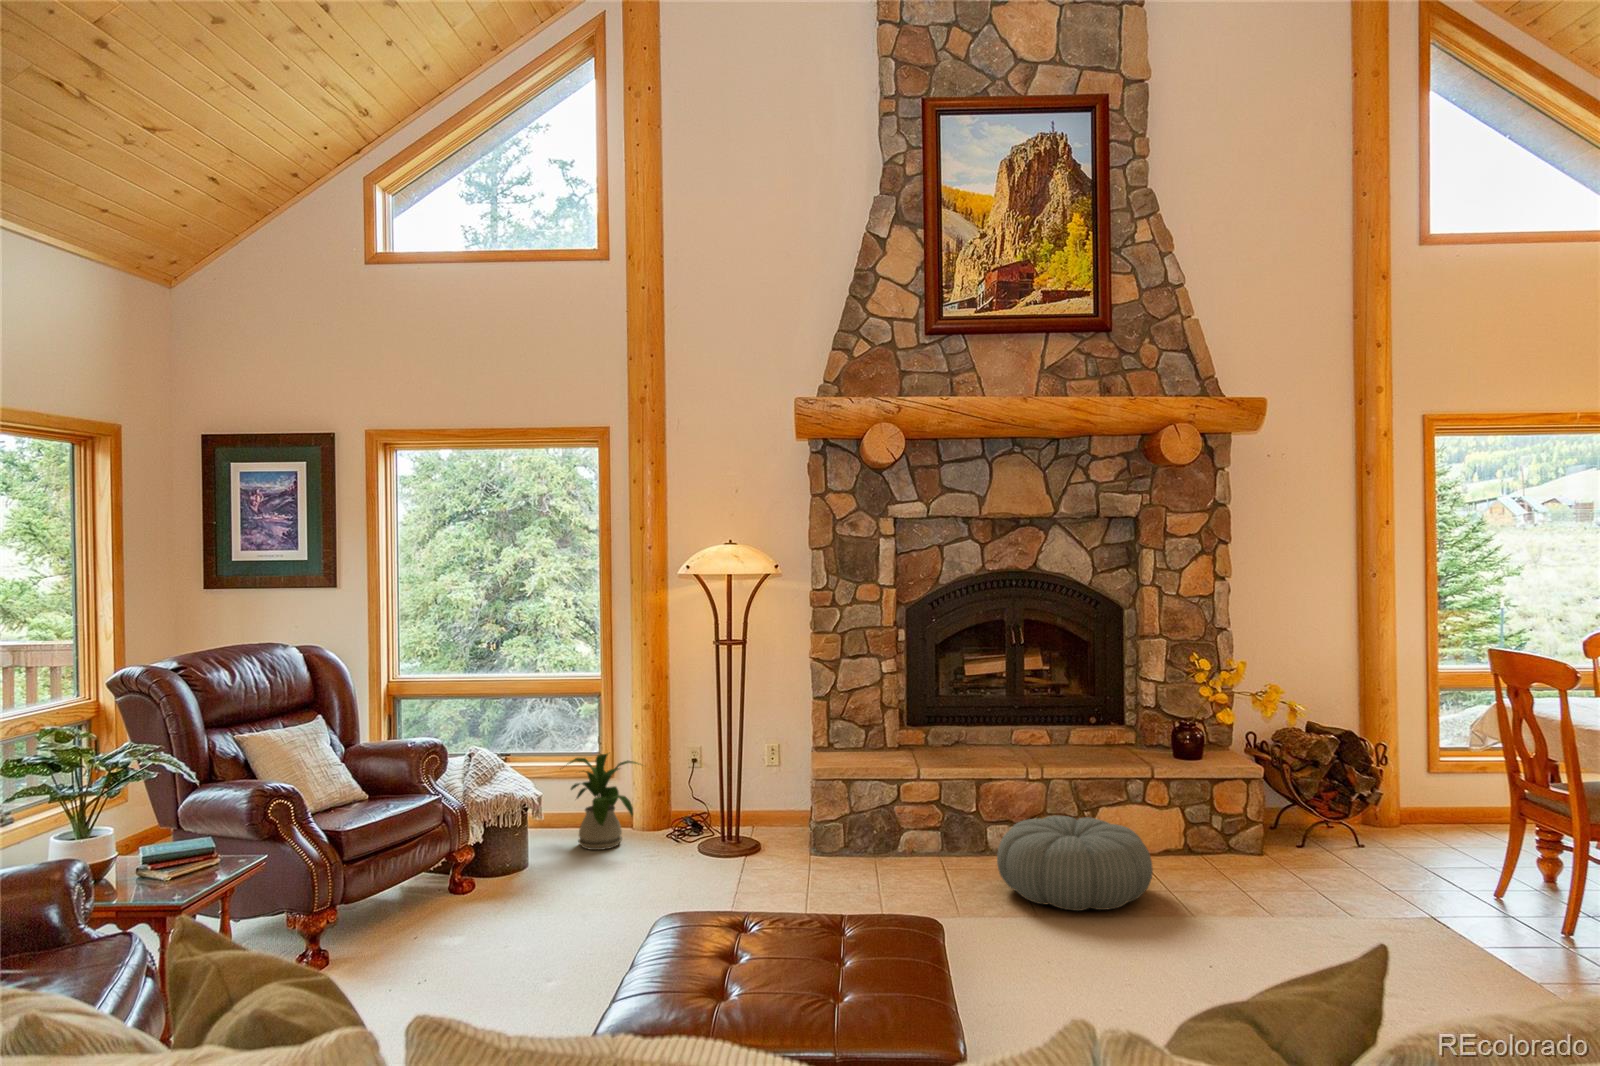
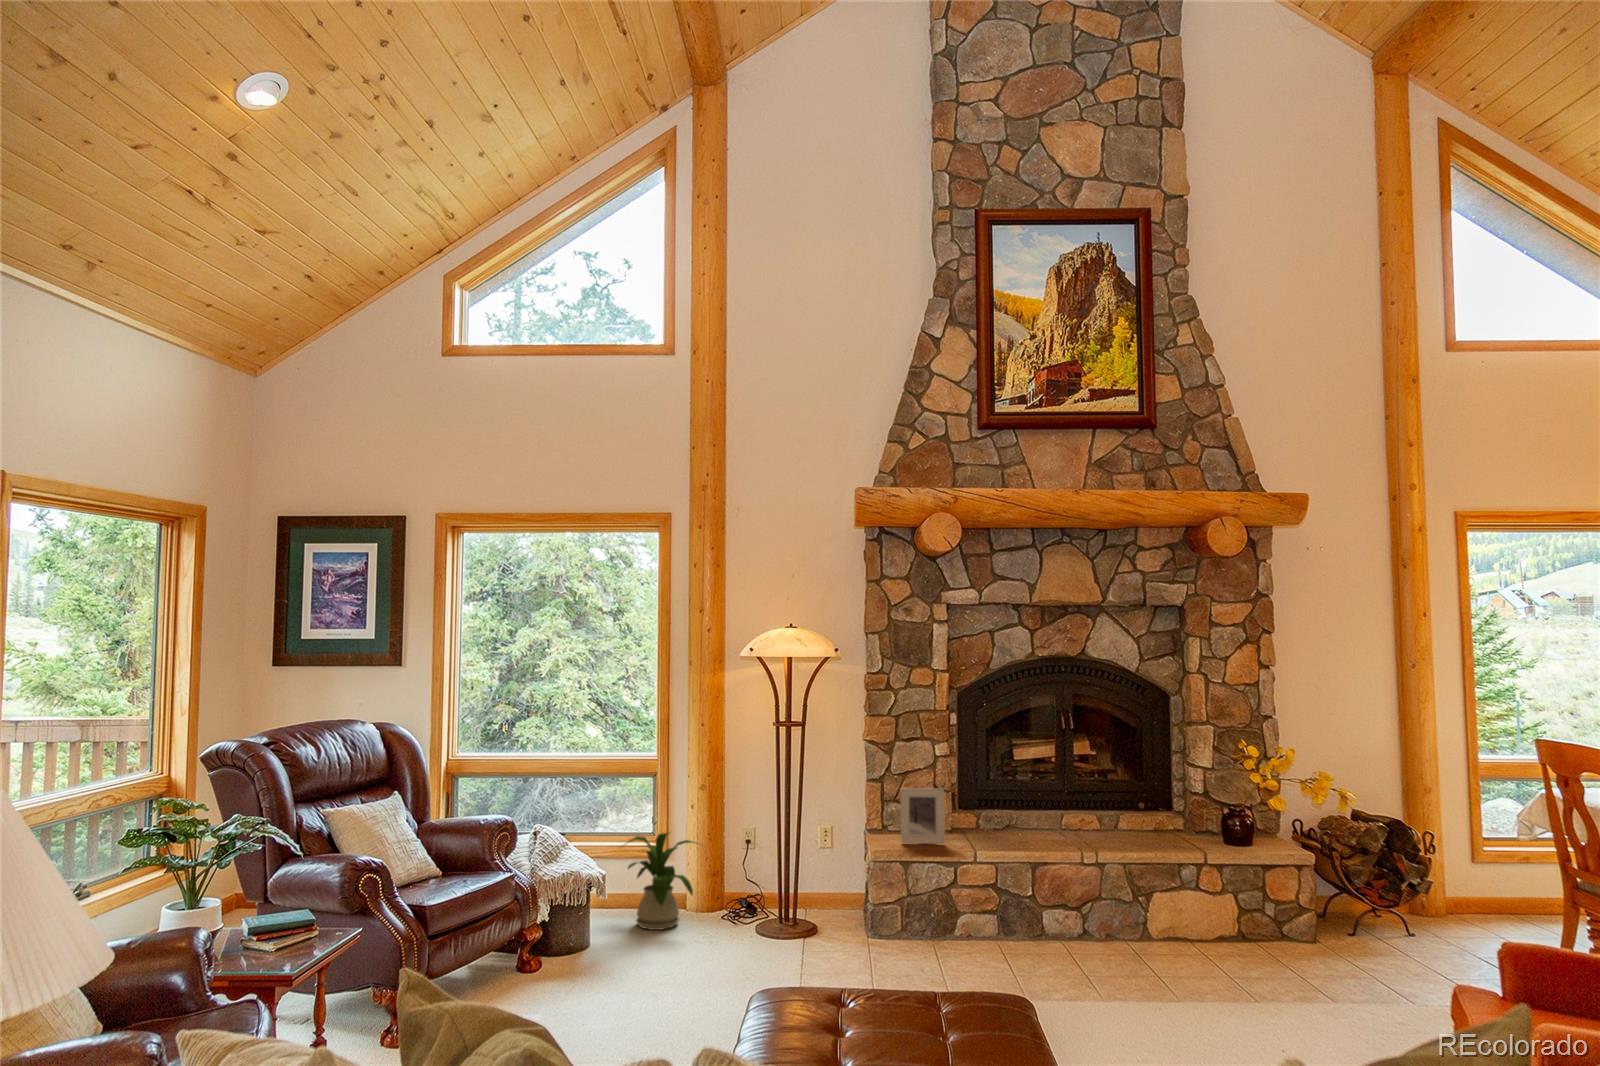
picture frame: none [844,706,888,761] -> present [901,788,945,844]
pouf: present [997,816,1153,911] -> none [1060,901,1216,996]

